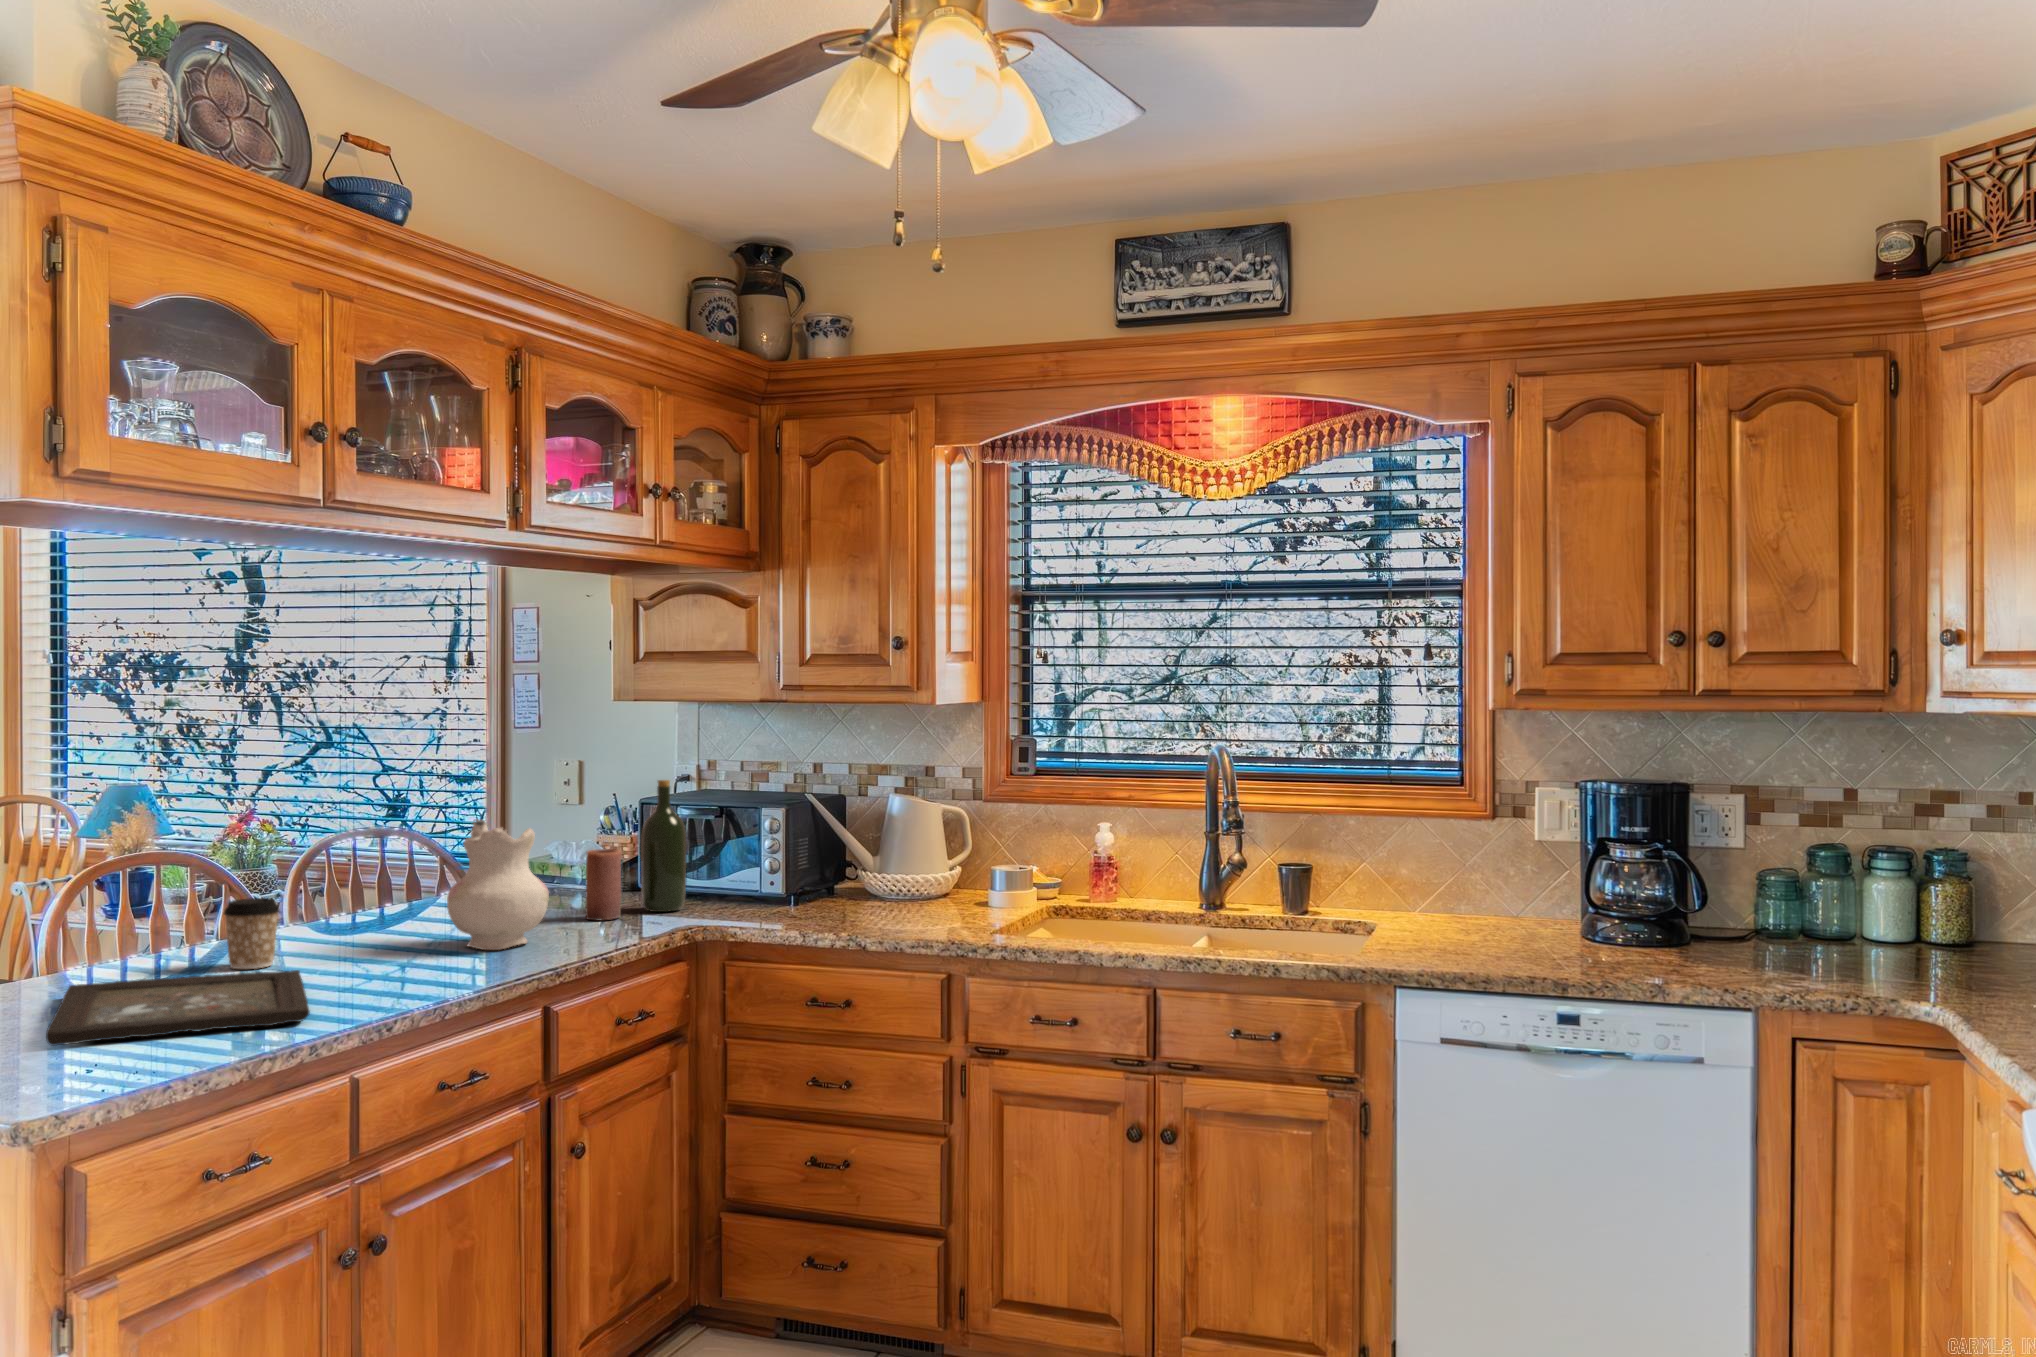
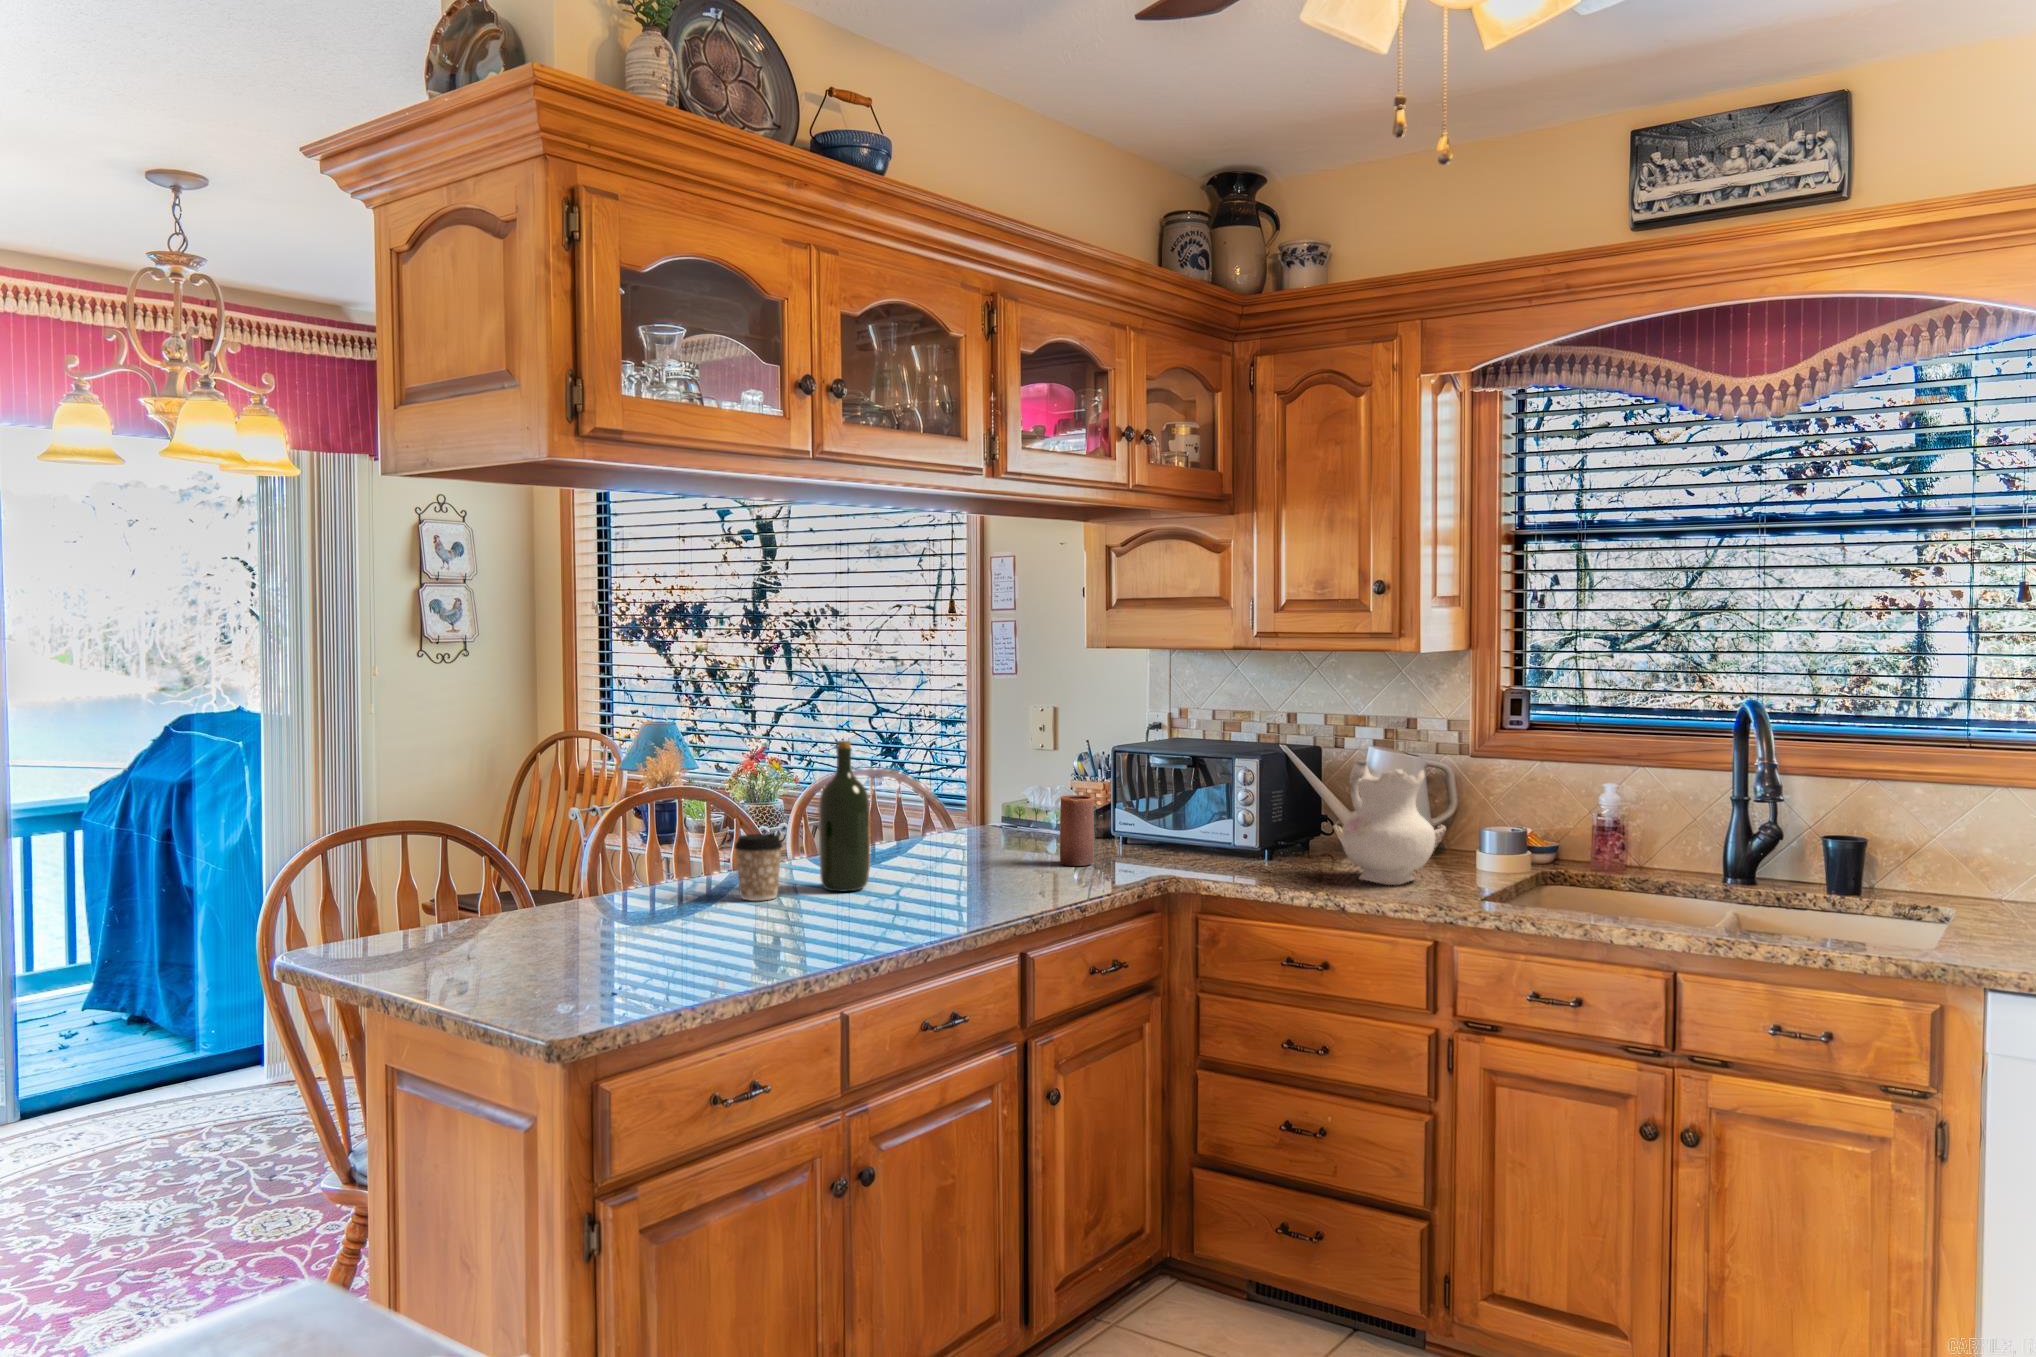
wine bottle: present [641,780,687,912] -> present [819,741,870,891]
ceramic pitcher: present [447,819,549,950] -> present [1342,760,1436,885]
tray: present [46,970,310,1046] -> none [579,905,805,971]

